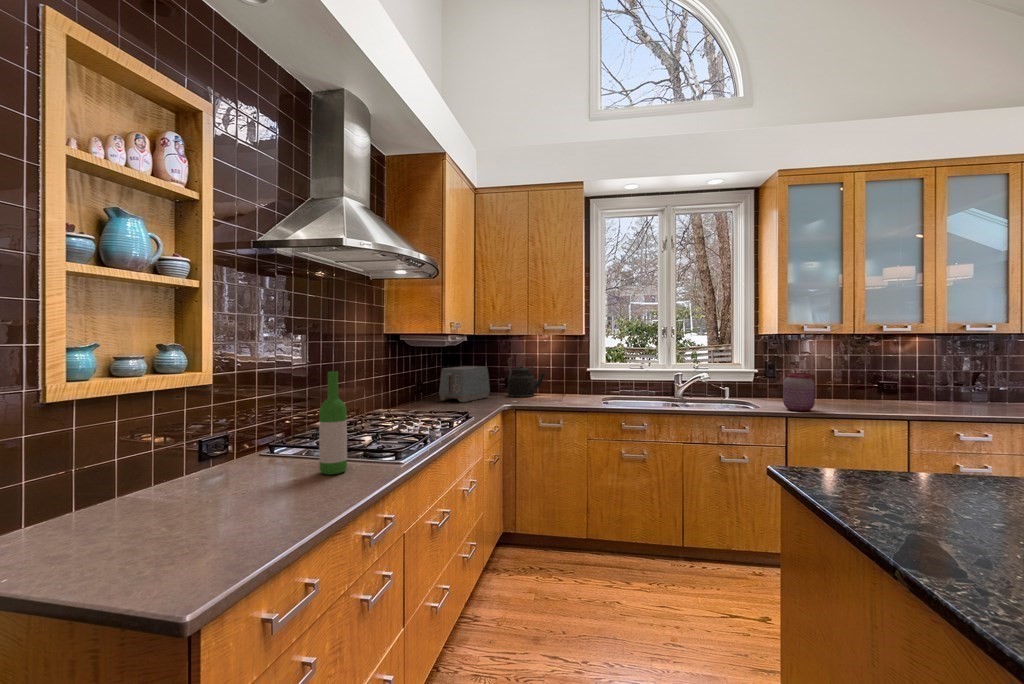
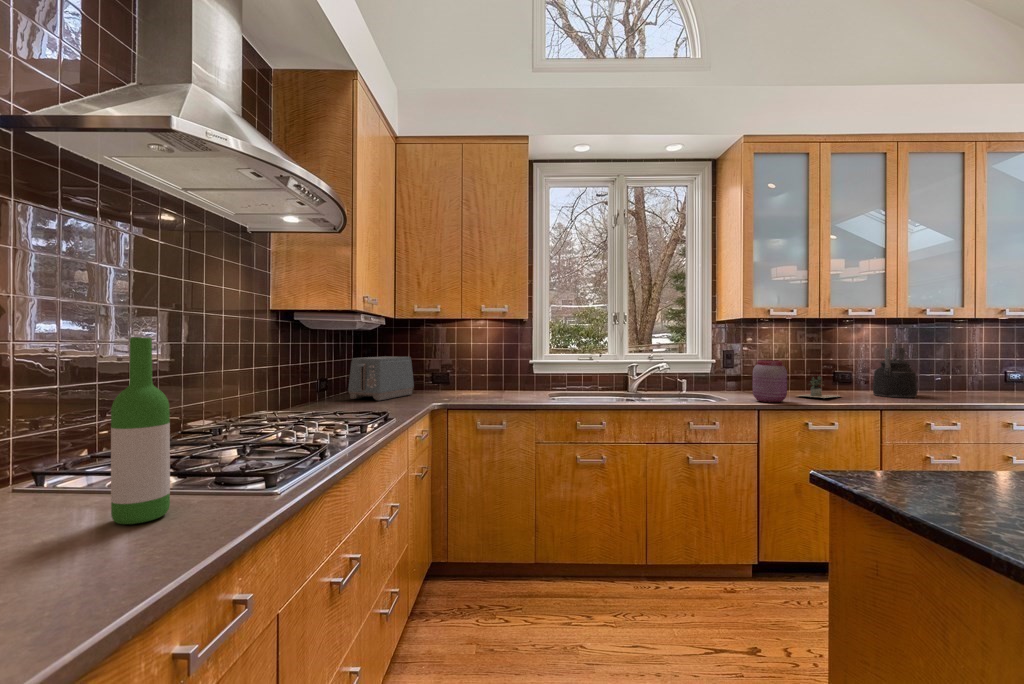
kettle: present [507,357,546,397] -> present [873,348,917,398]
potted plant: none [828,387,889,408] -> present [800,377,837,398]

